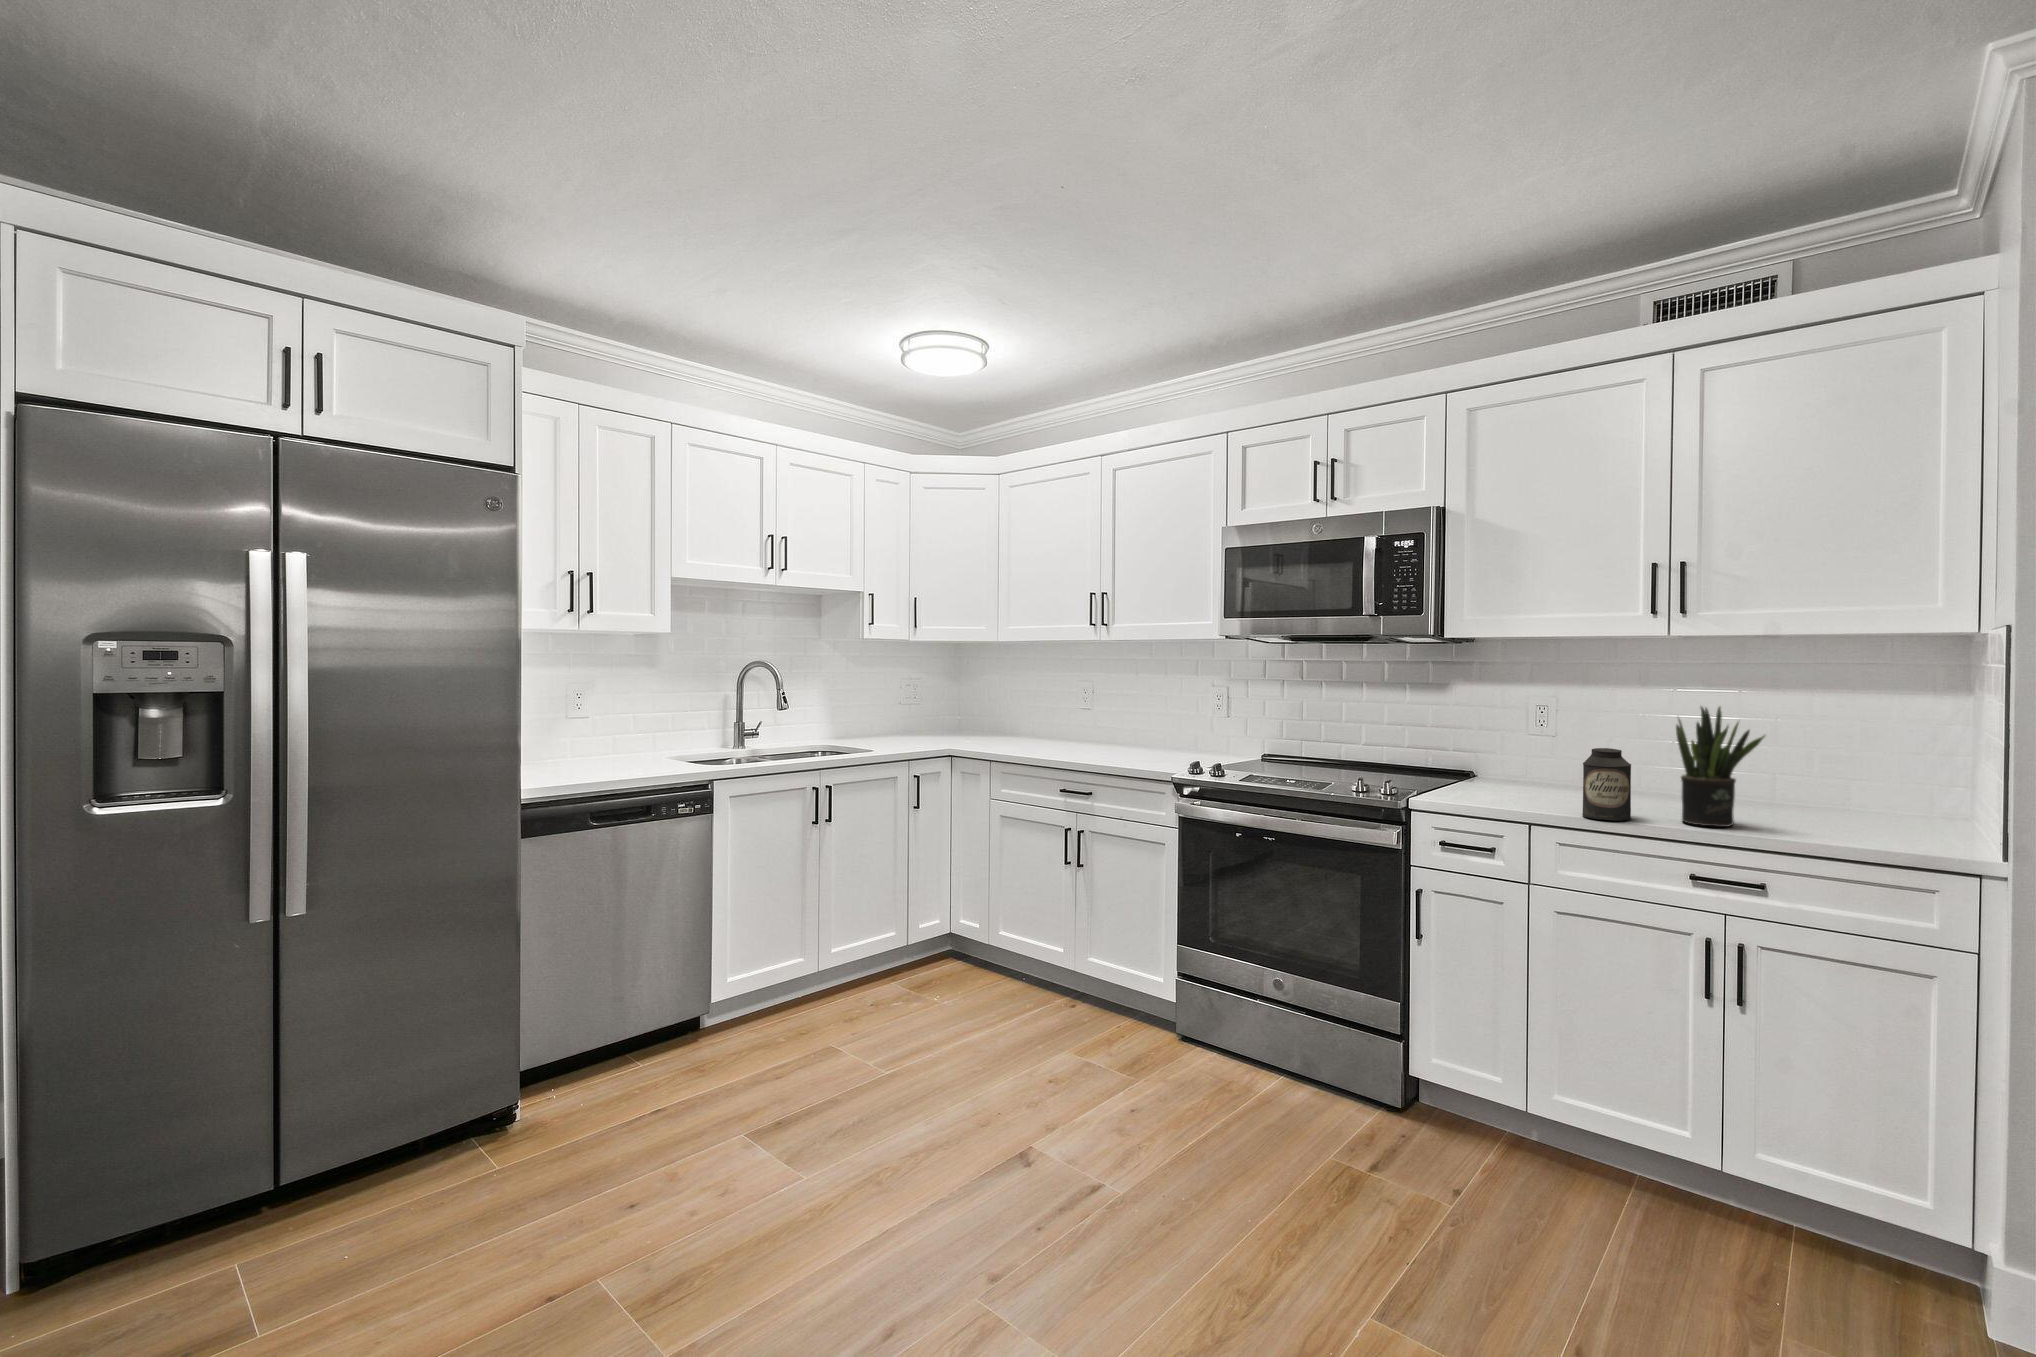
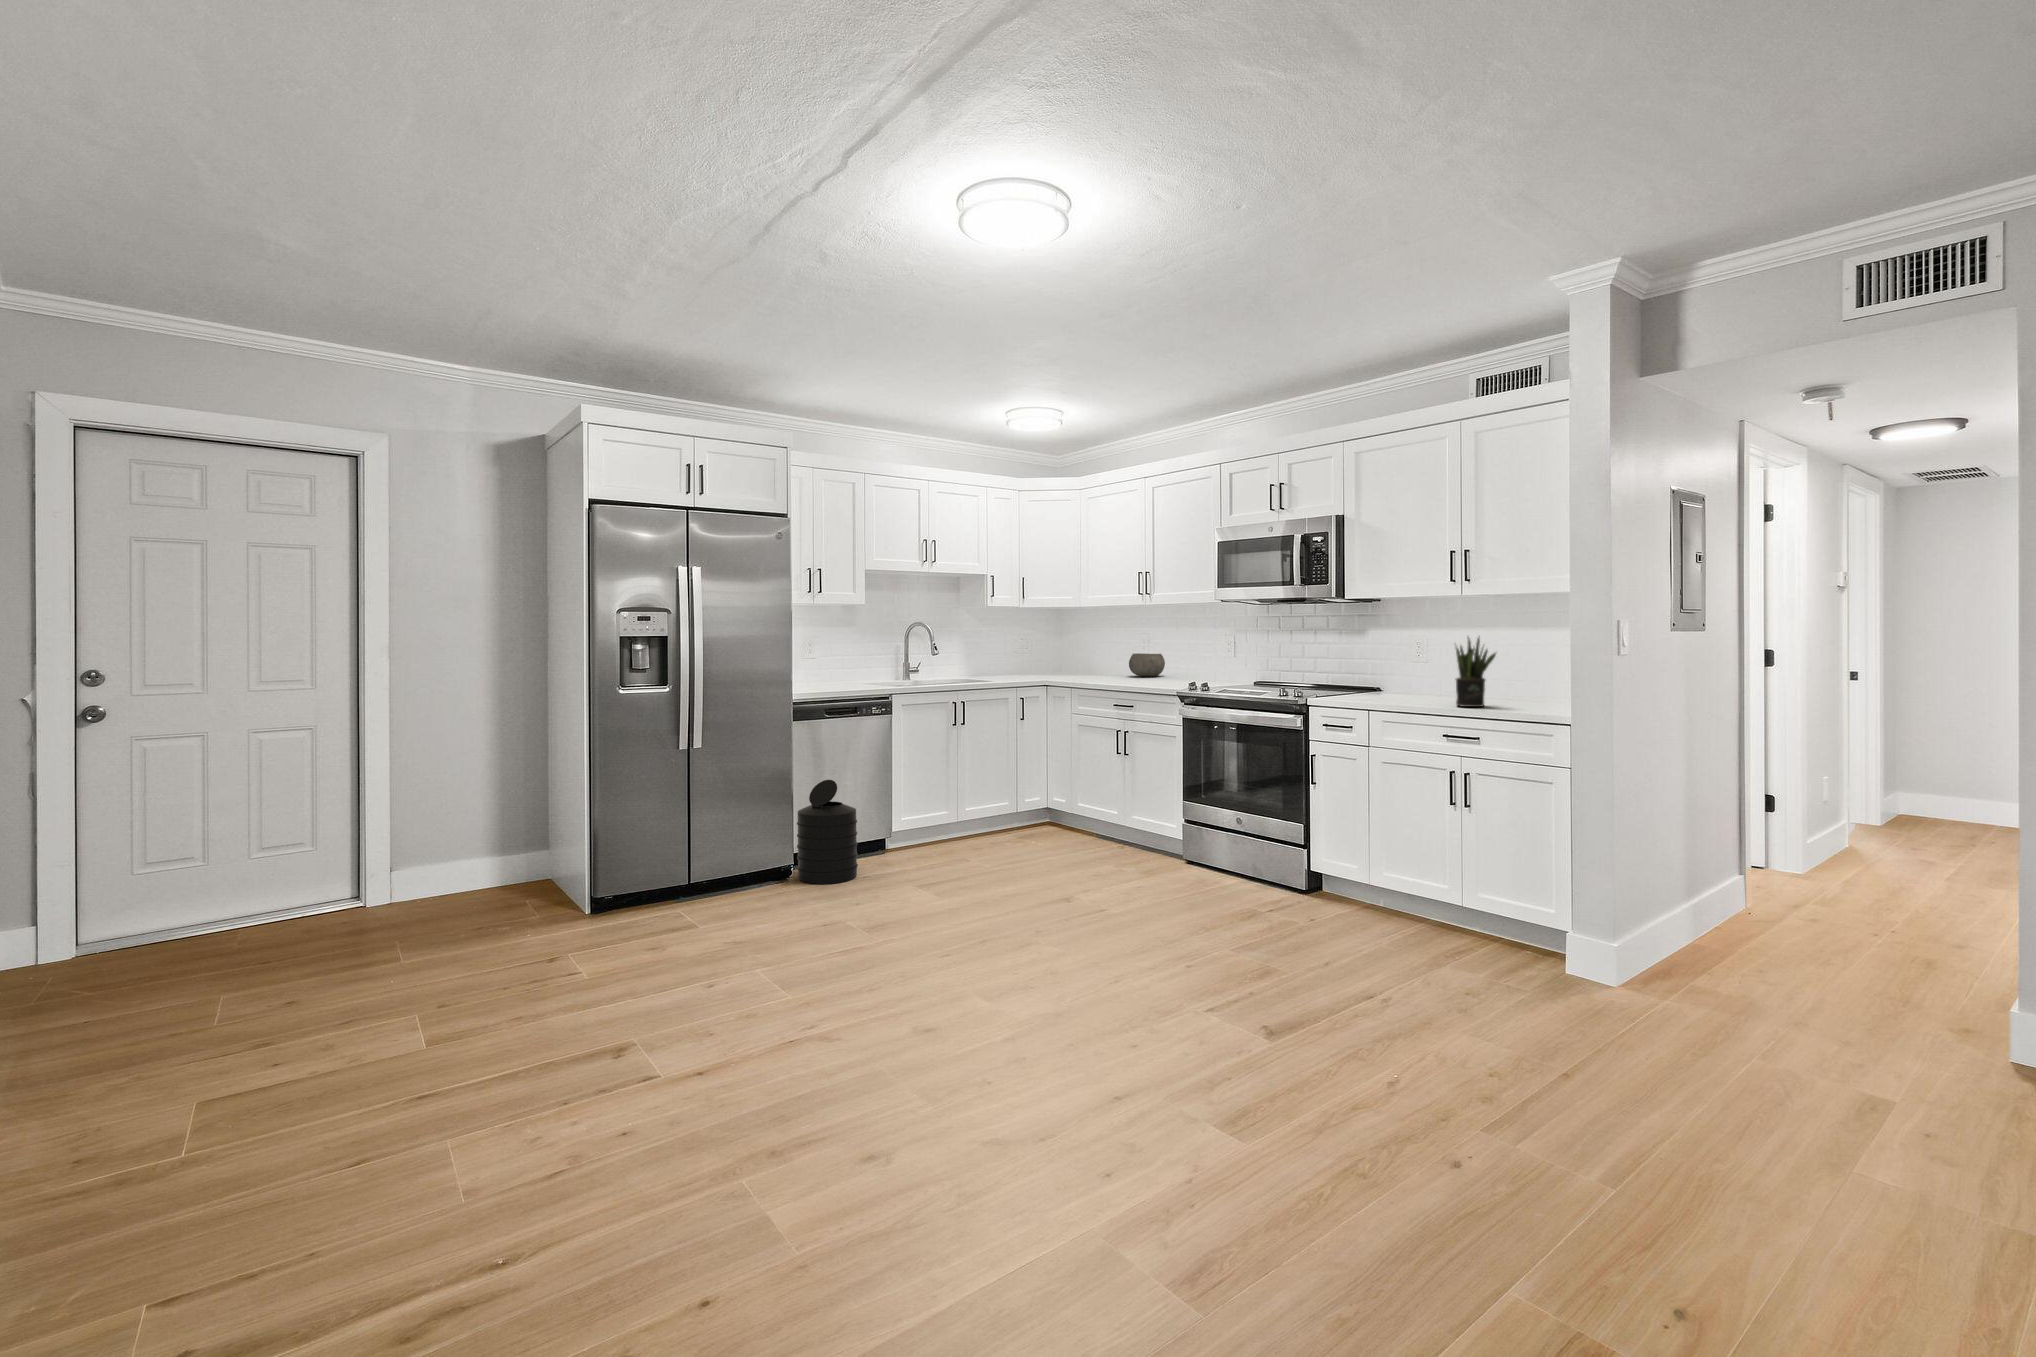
bowl: none [1069,706,1120,740] -> present [1129,653,1165,677]
canister: present [1582,748,1631,821] -> none [1401,663,1429,705]
trash can: none [538,941,650,1135] -> present [797,780,858,884]

